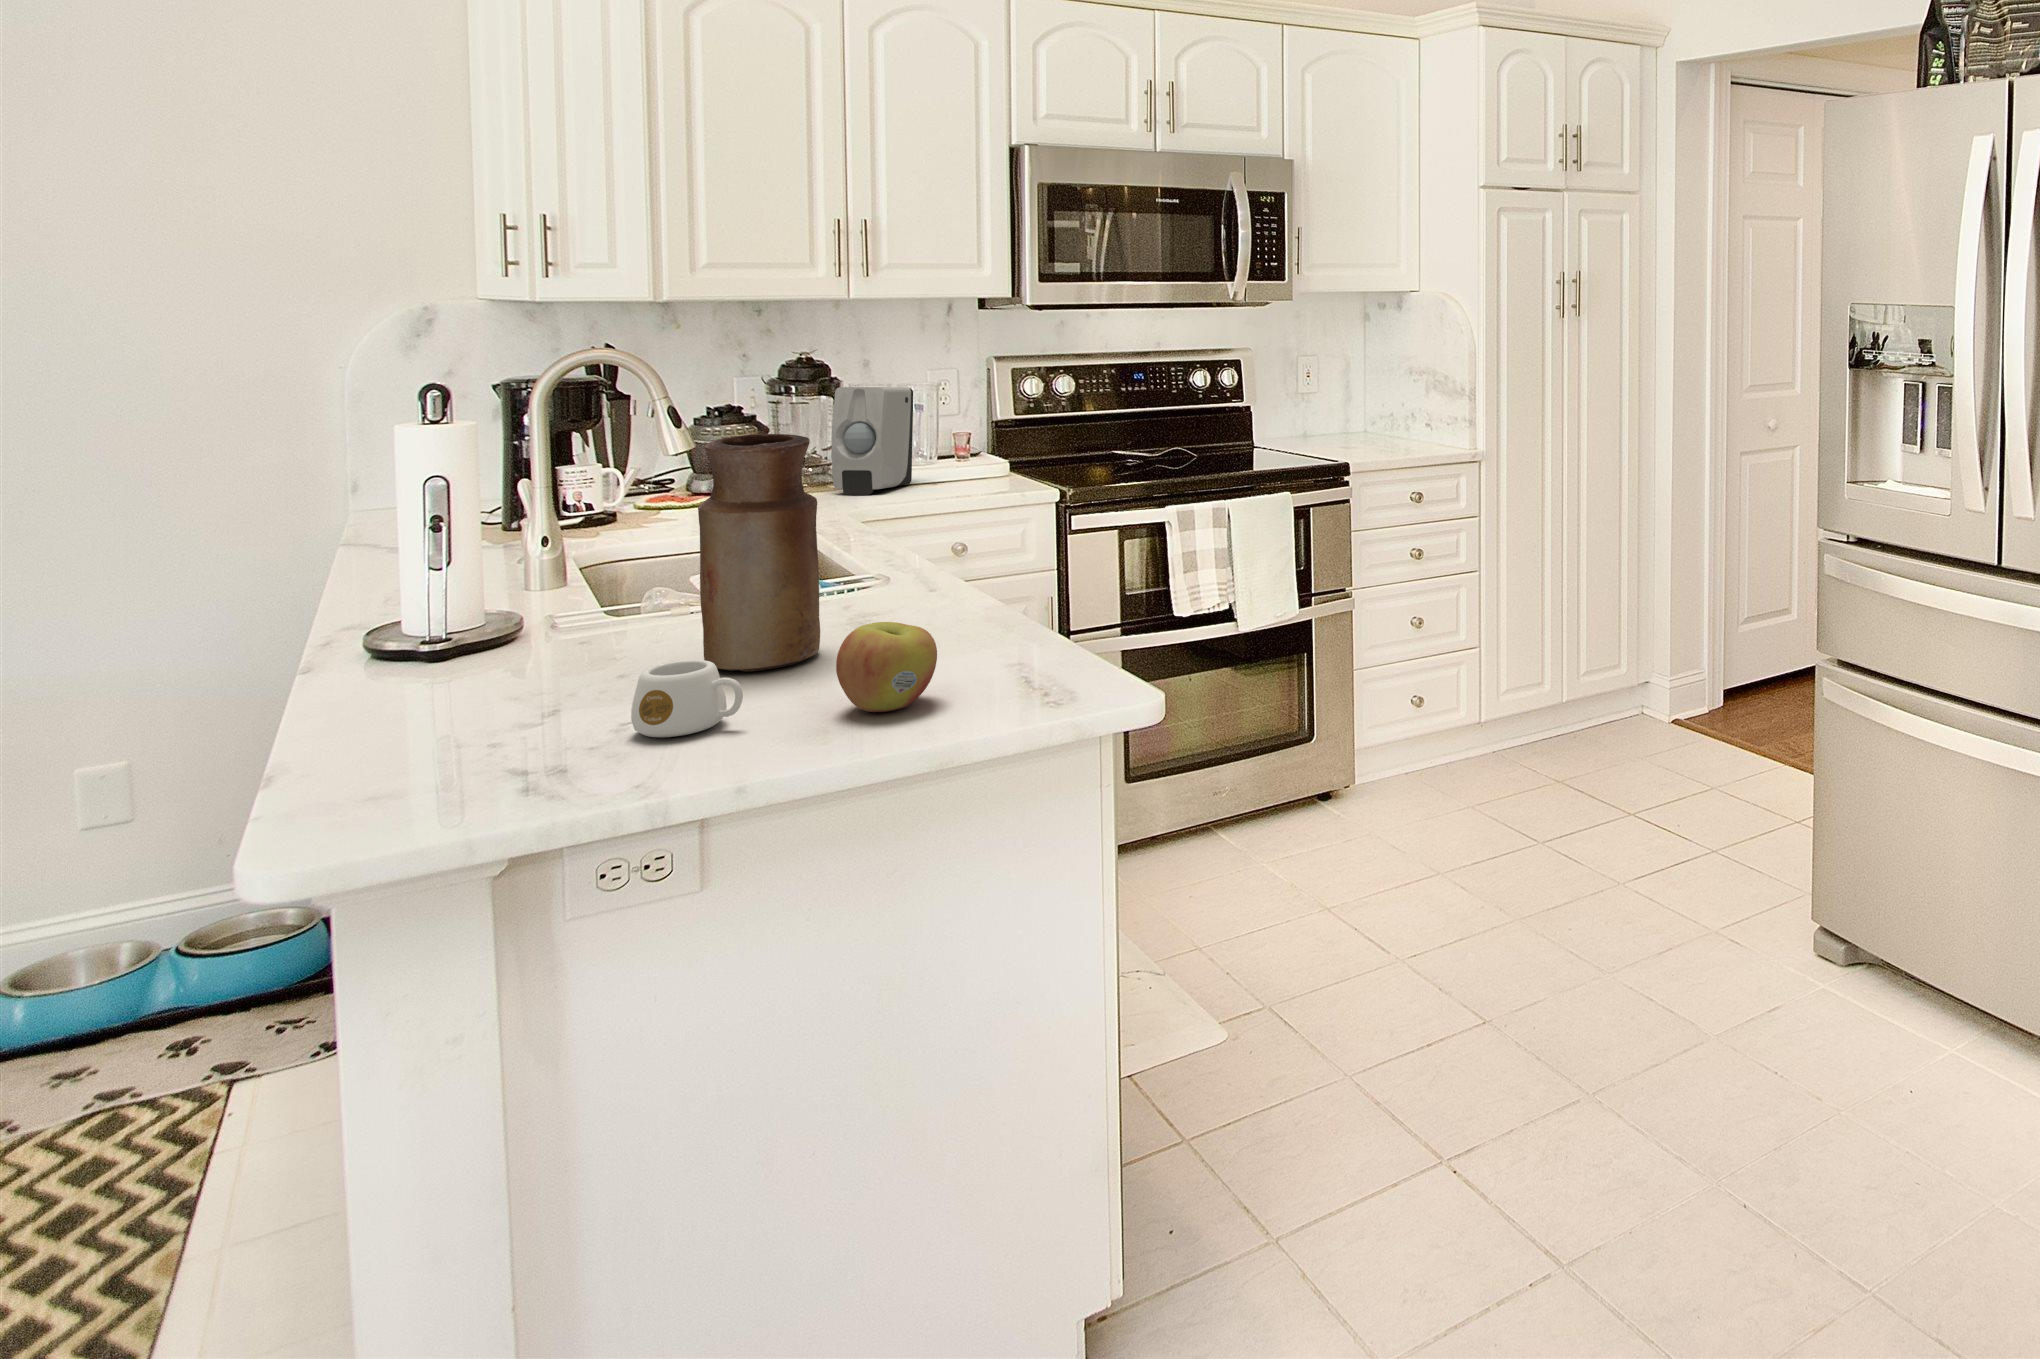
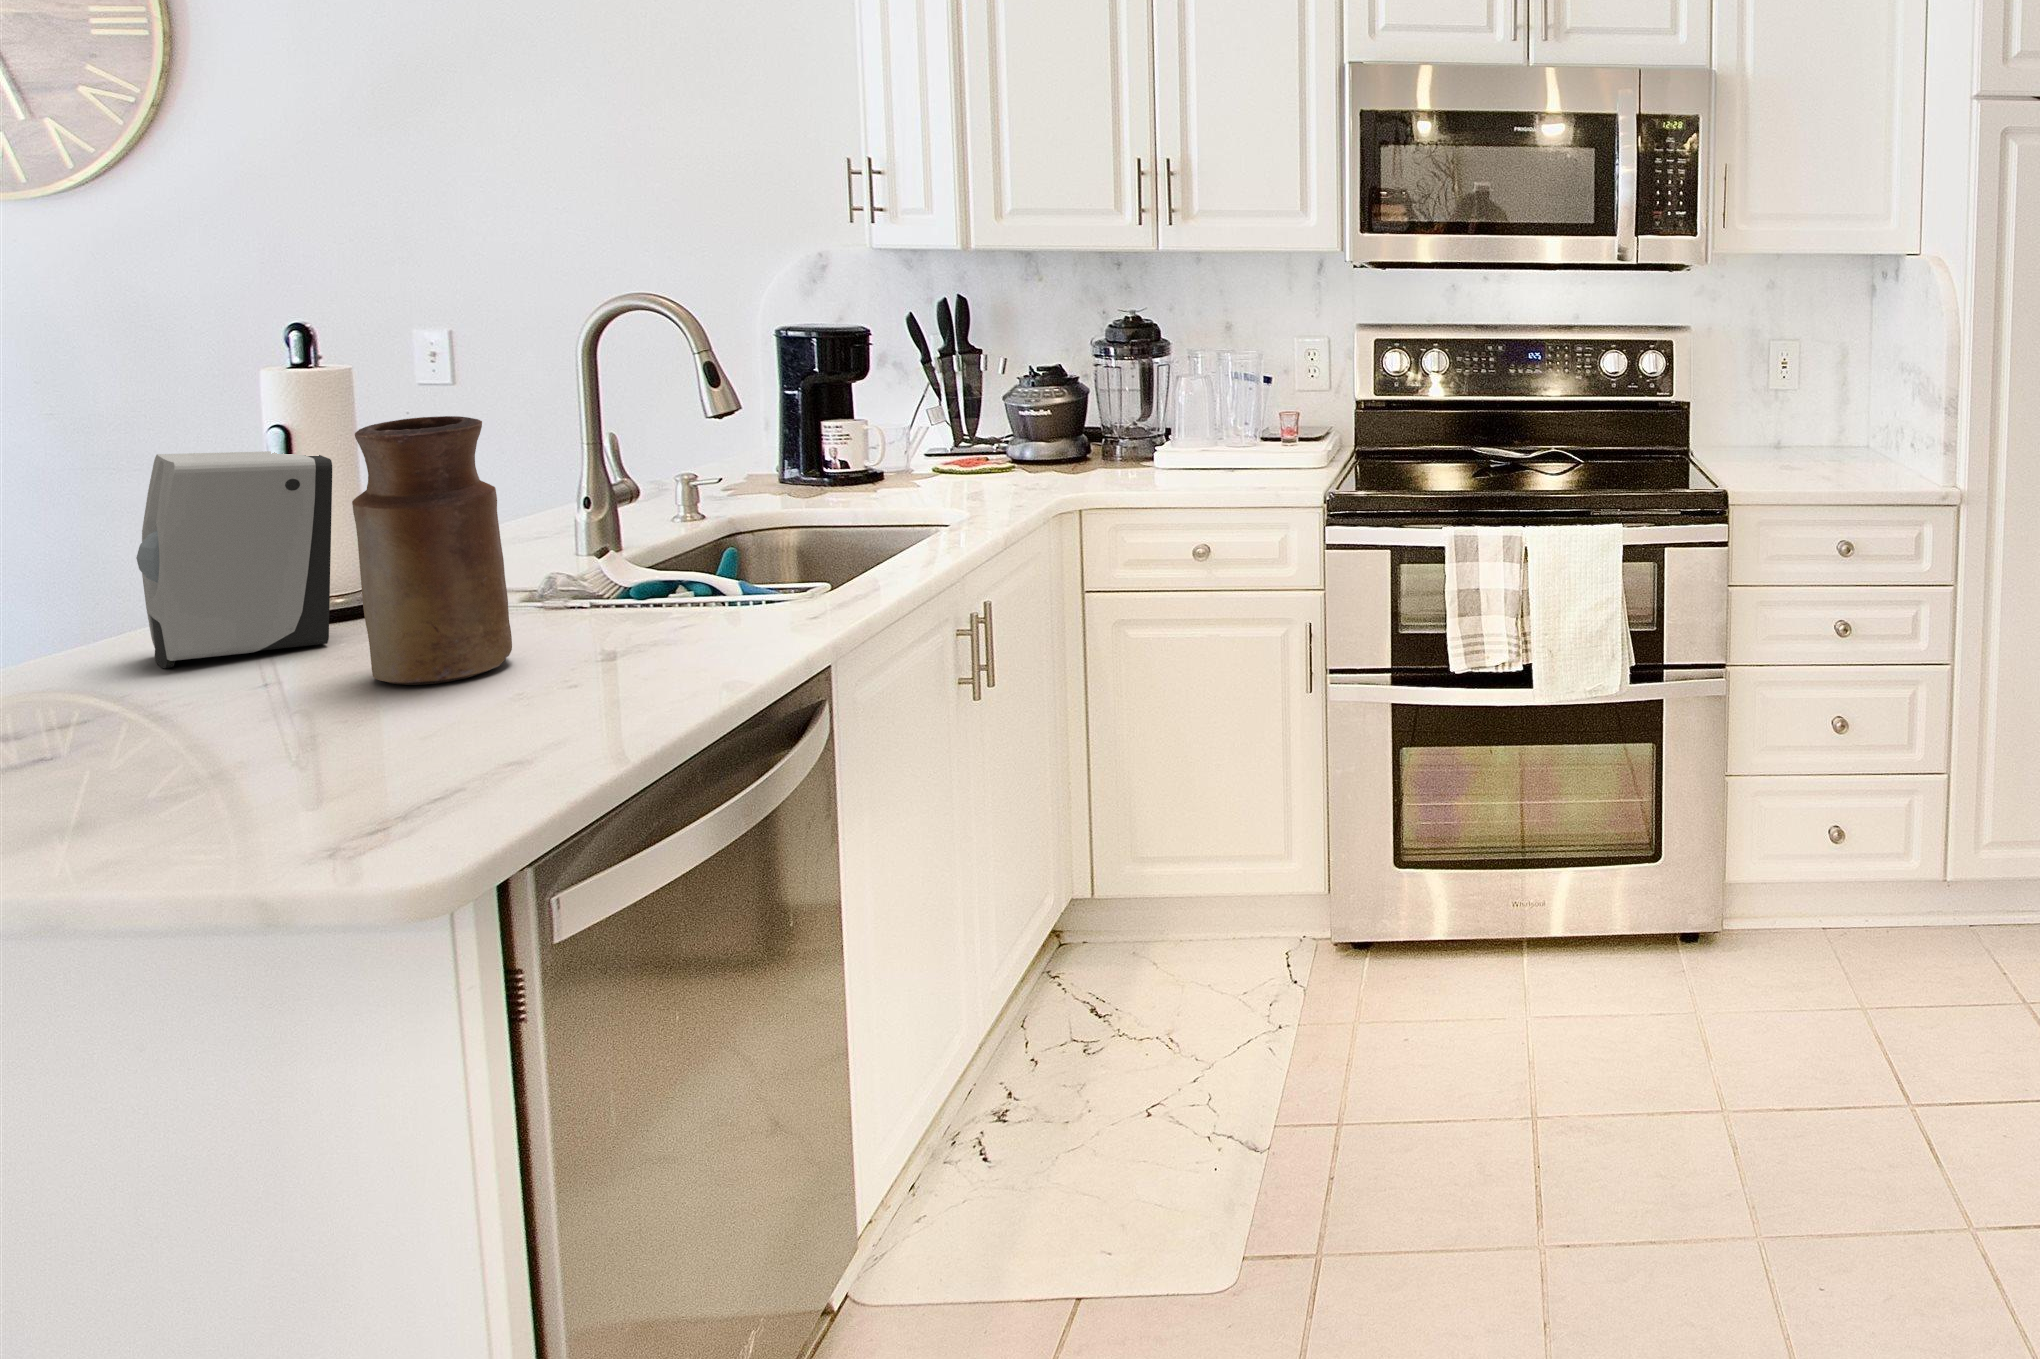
soap dispenser: present [832,387,913,495] -> present [136,451,332,668]
apple: present [836,622,937,712] -> none [219,662,362,772]
mug: present [631,660,743,737] -> none [85,667,204,753]

